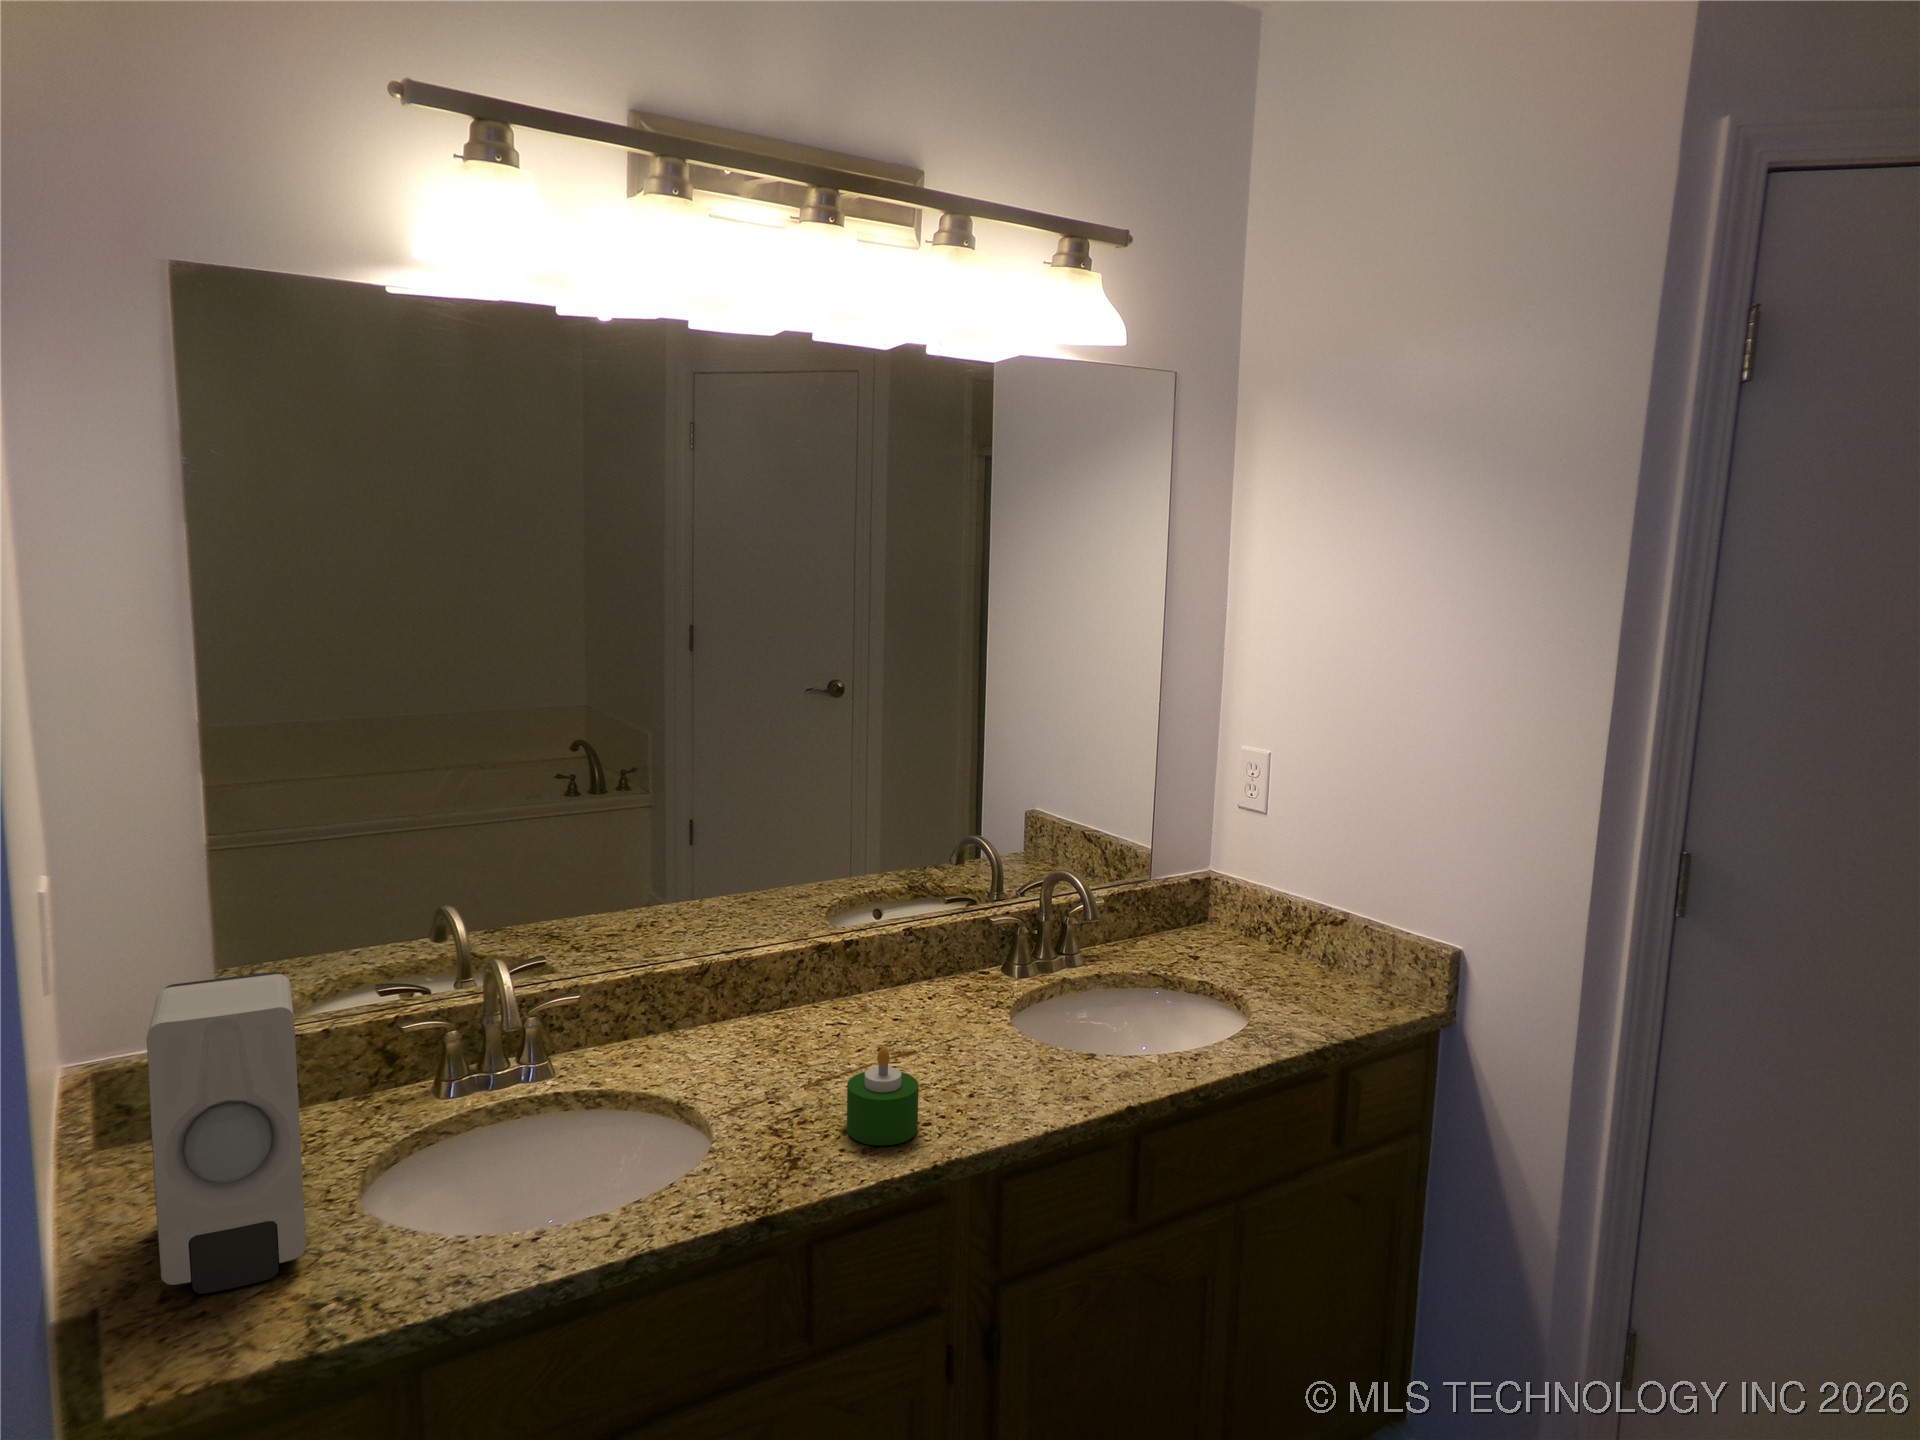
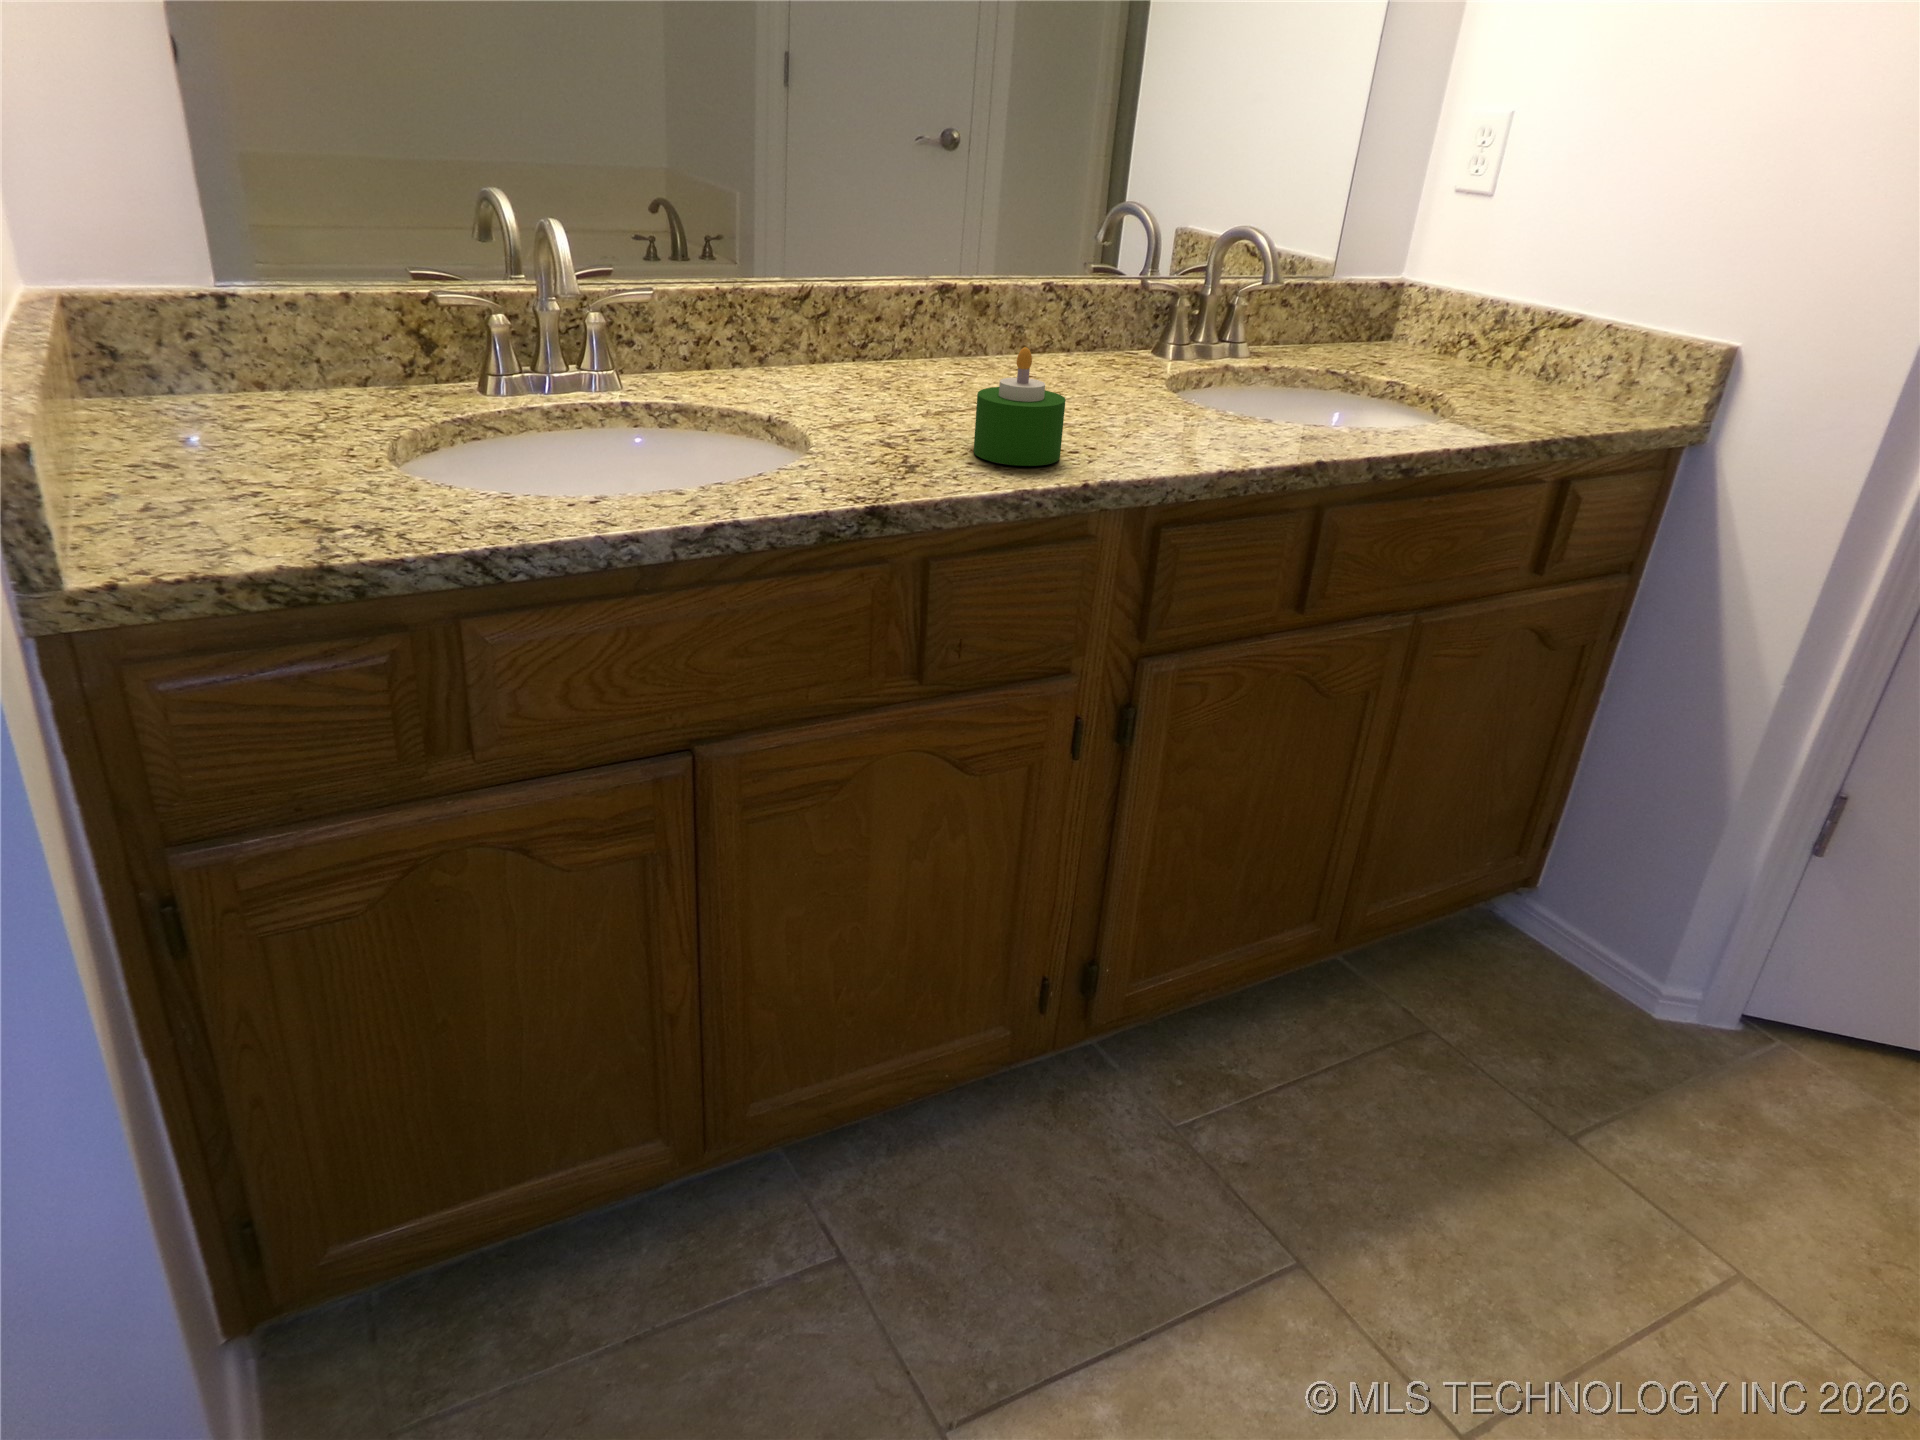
soap dispenser: present [147,972,306,1294] -> none [76,135,316,509]

